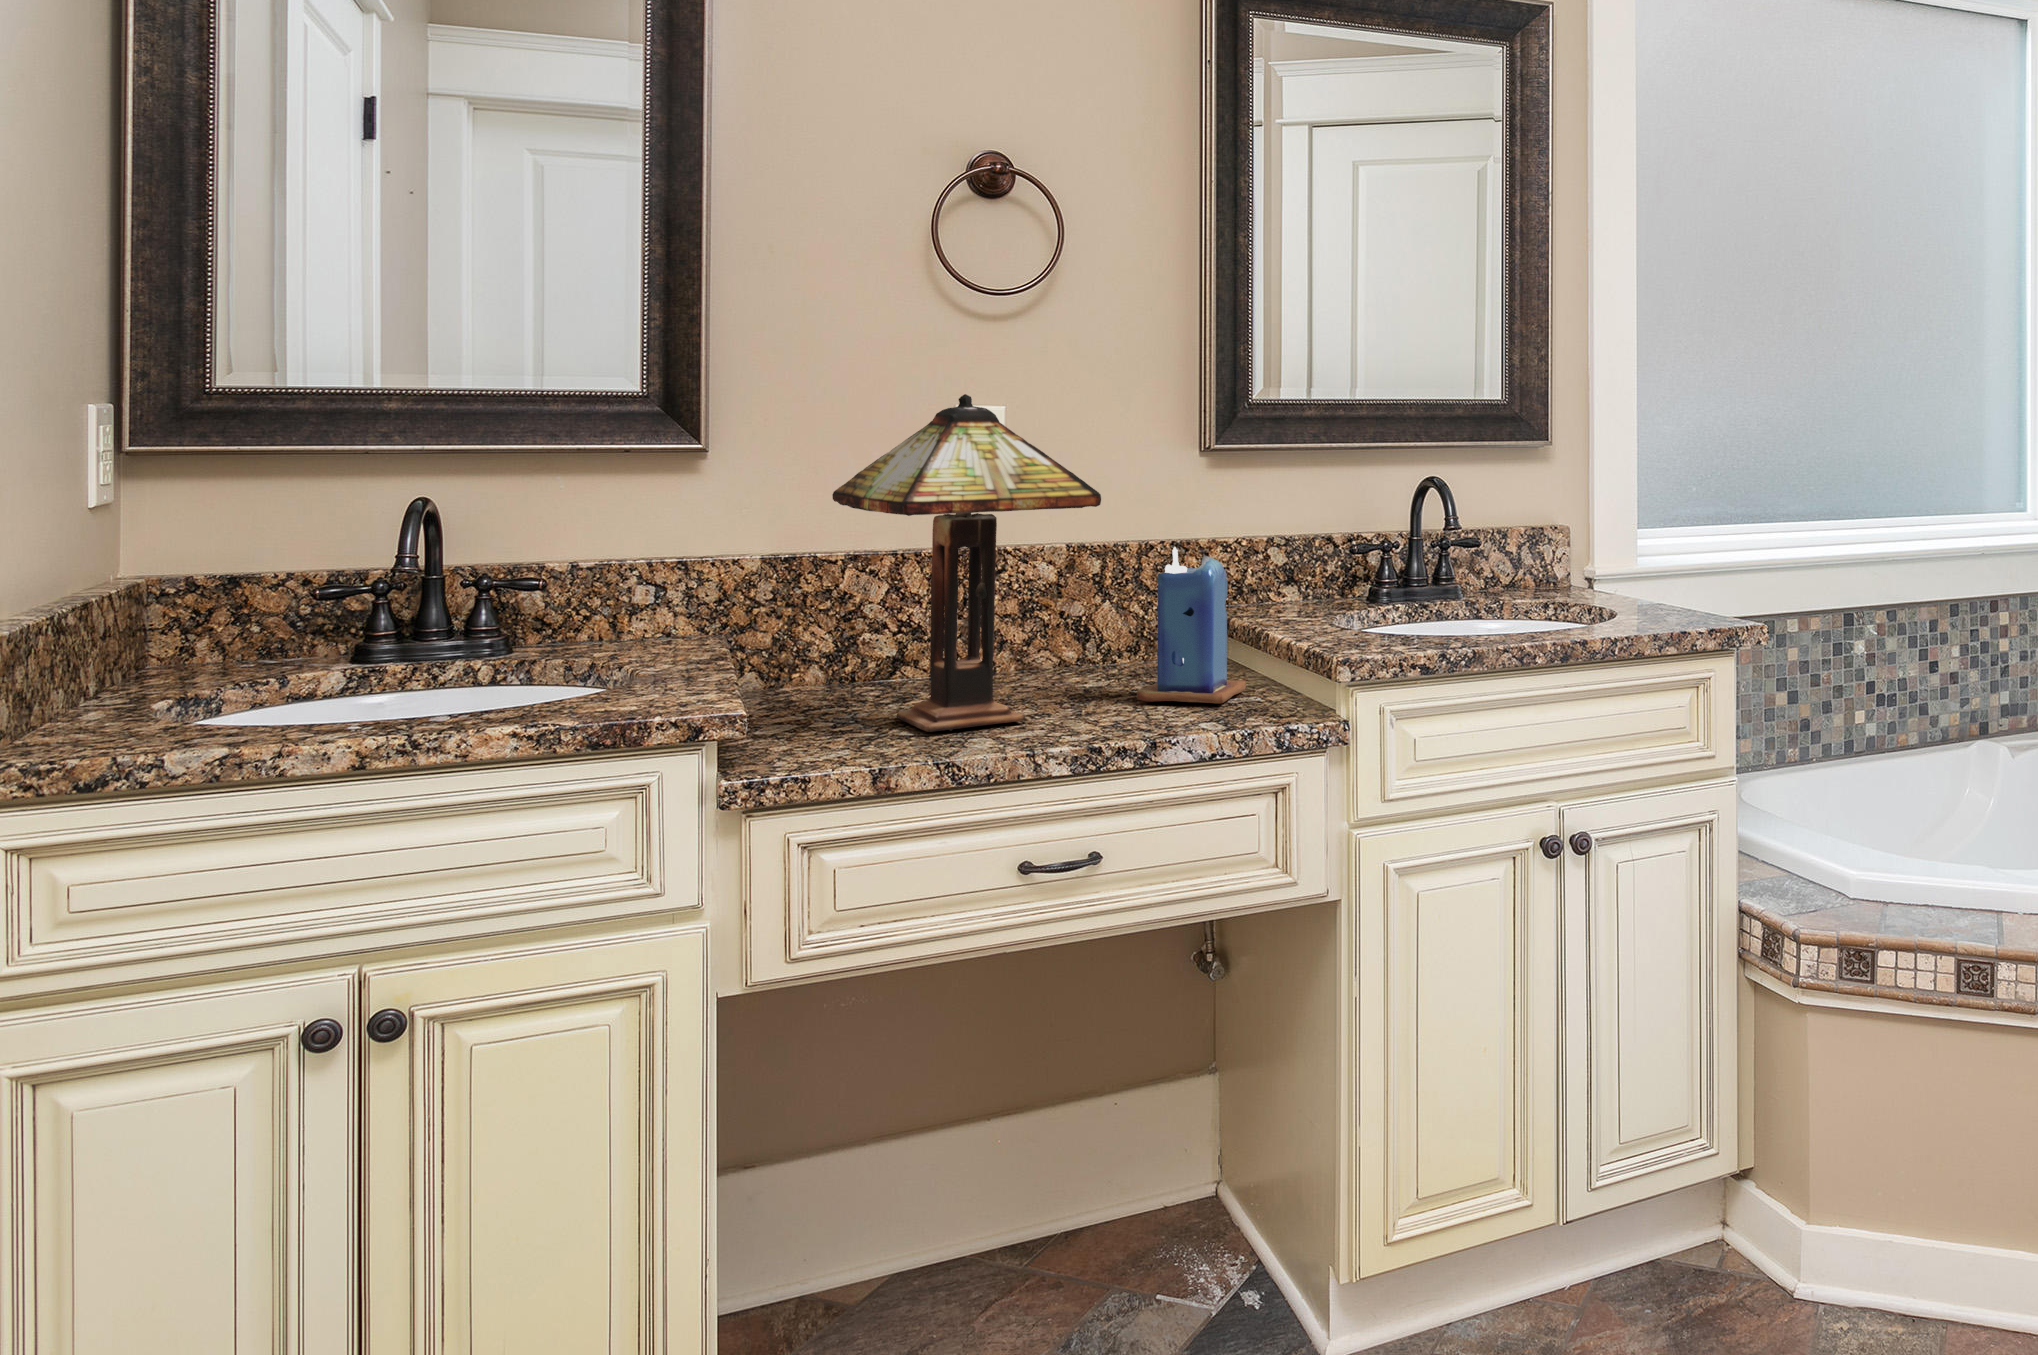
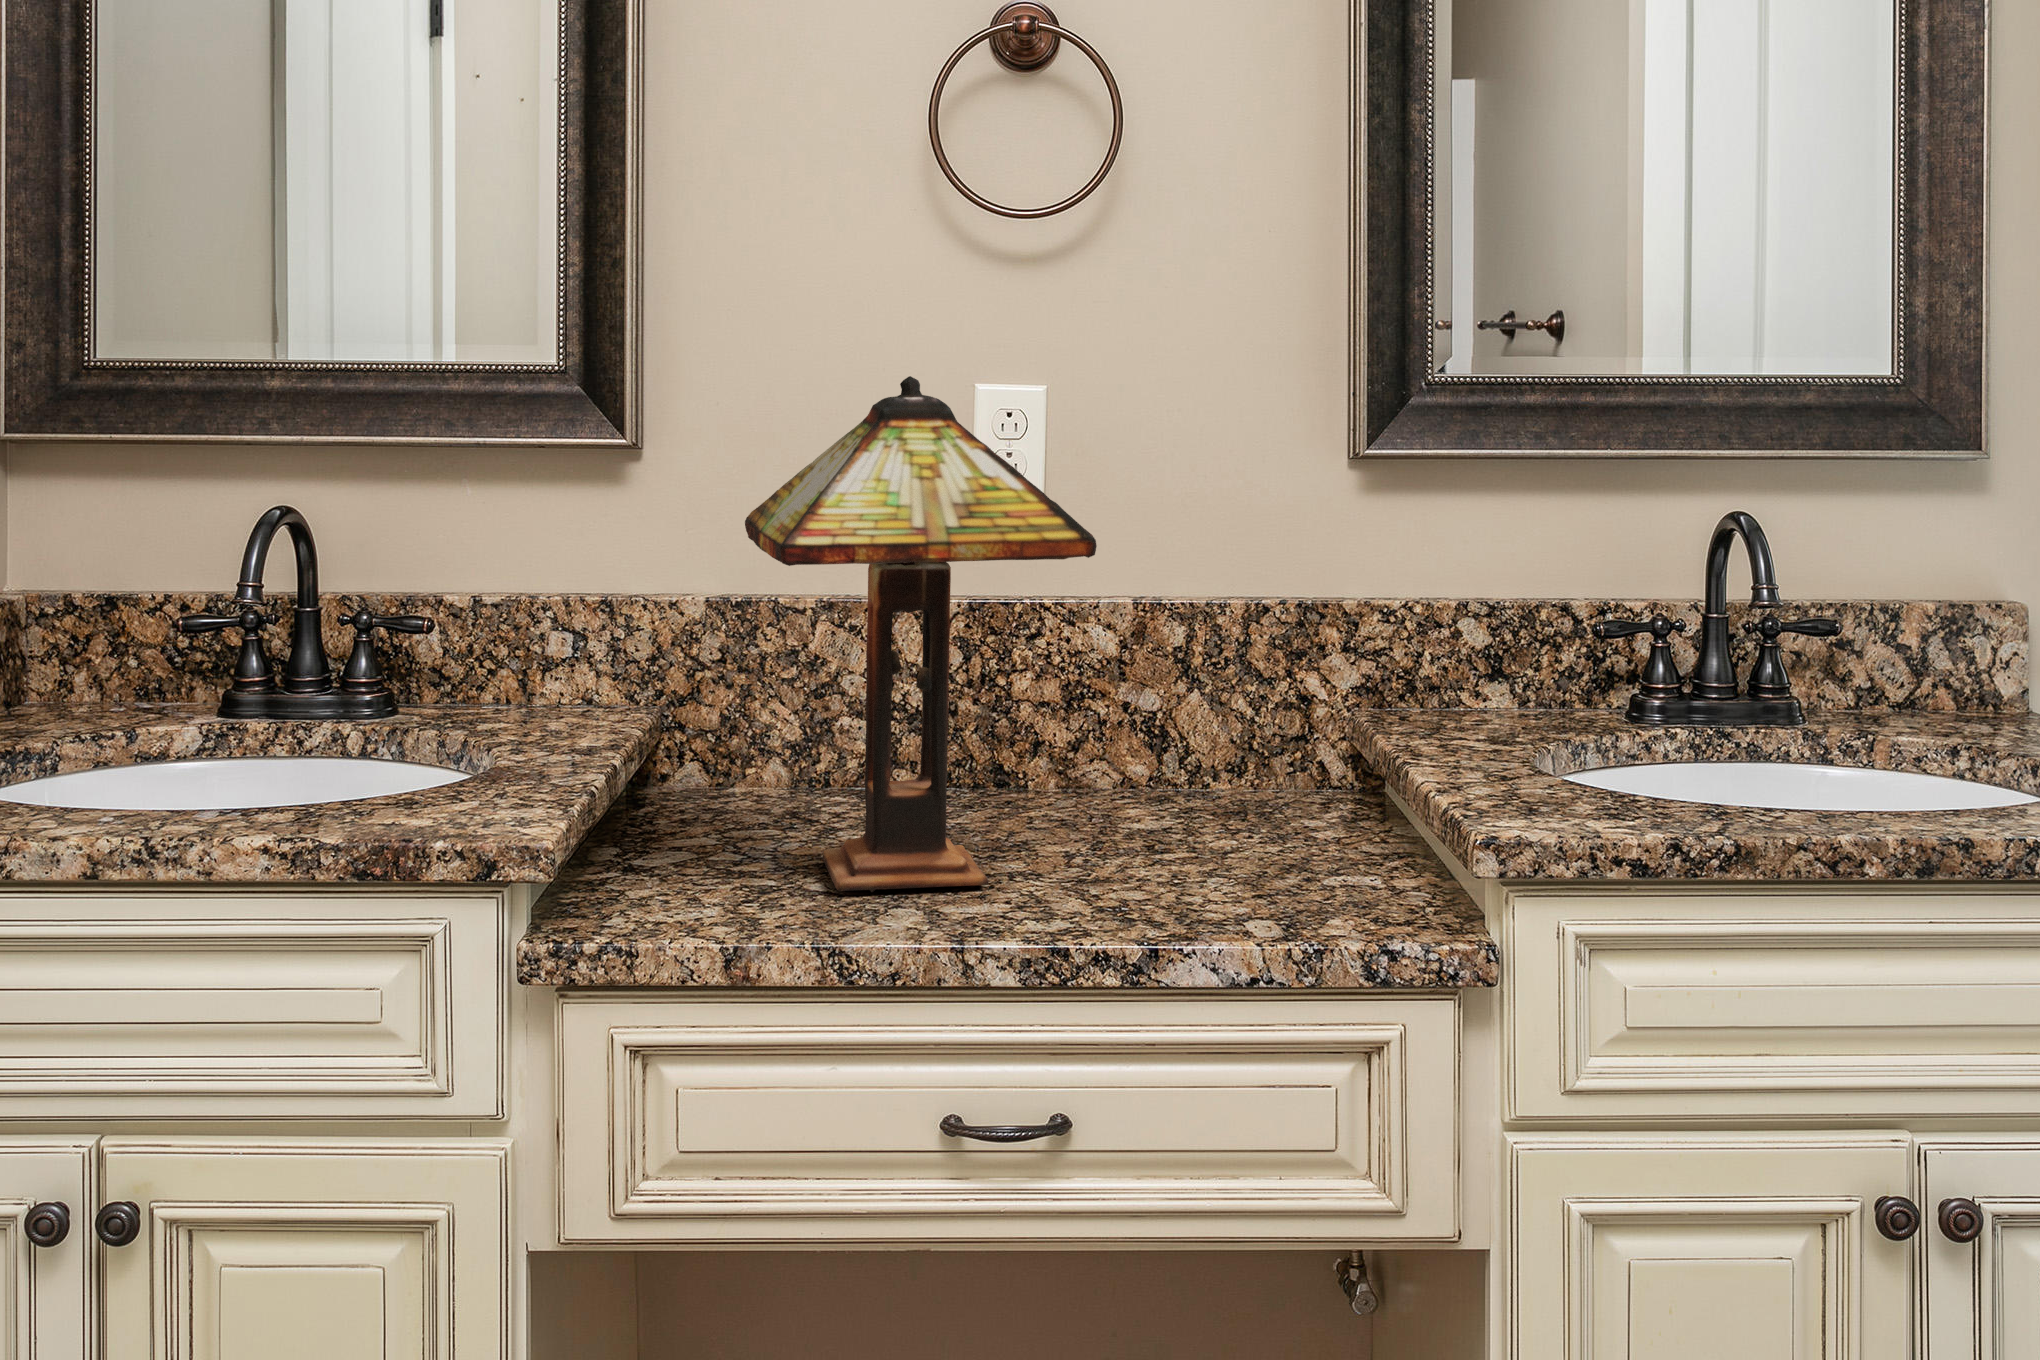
candle: present [1137,547,1246,704] -> none [1178,622,1365,886]

